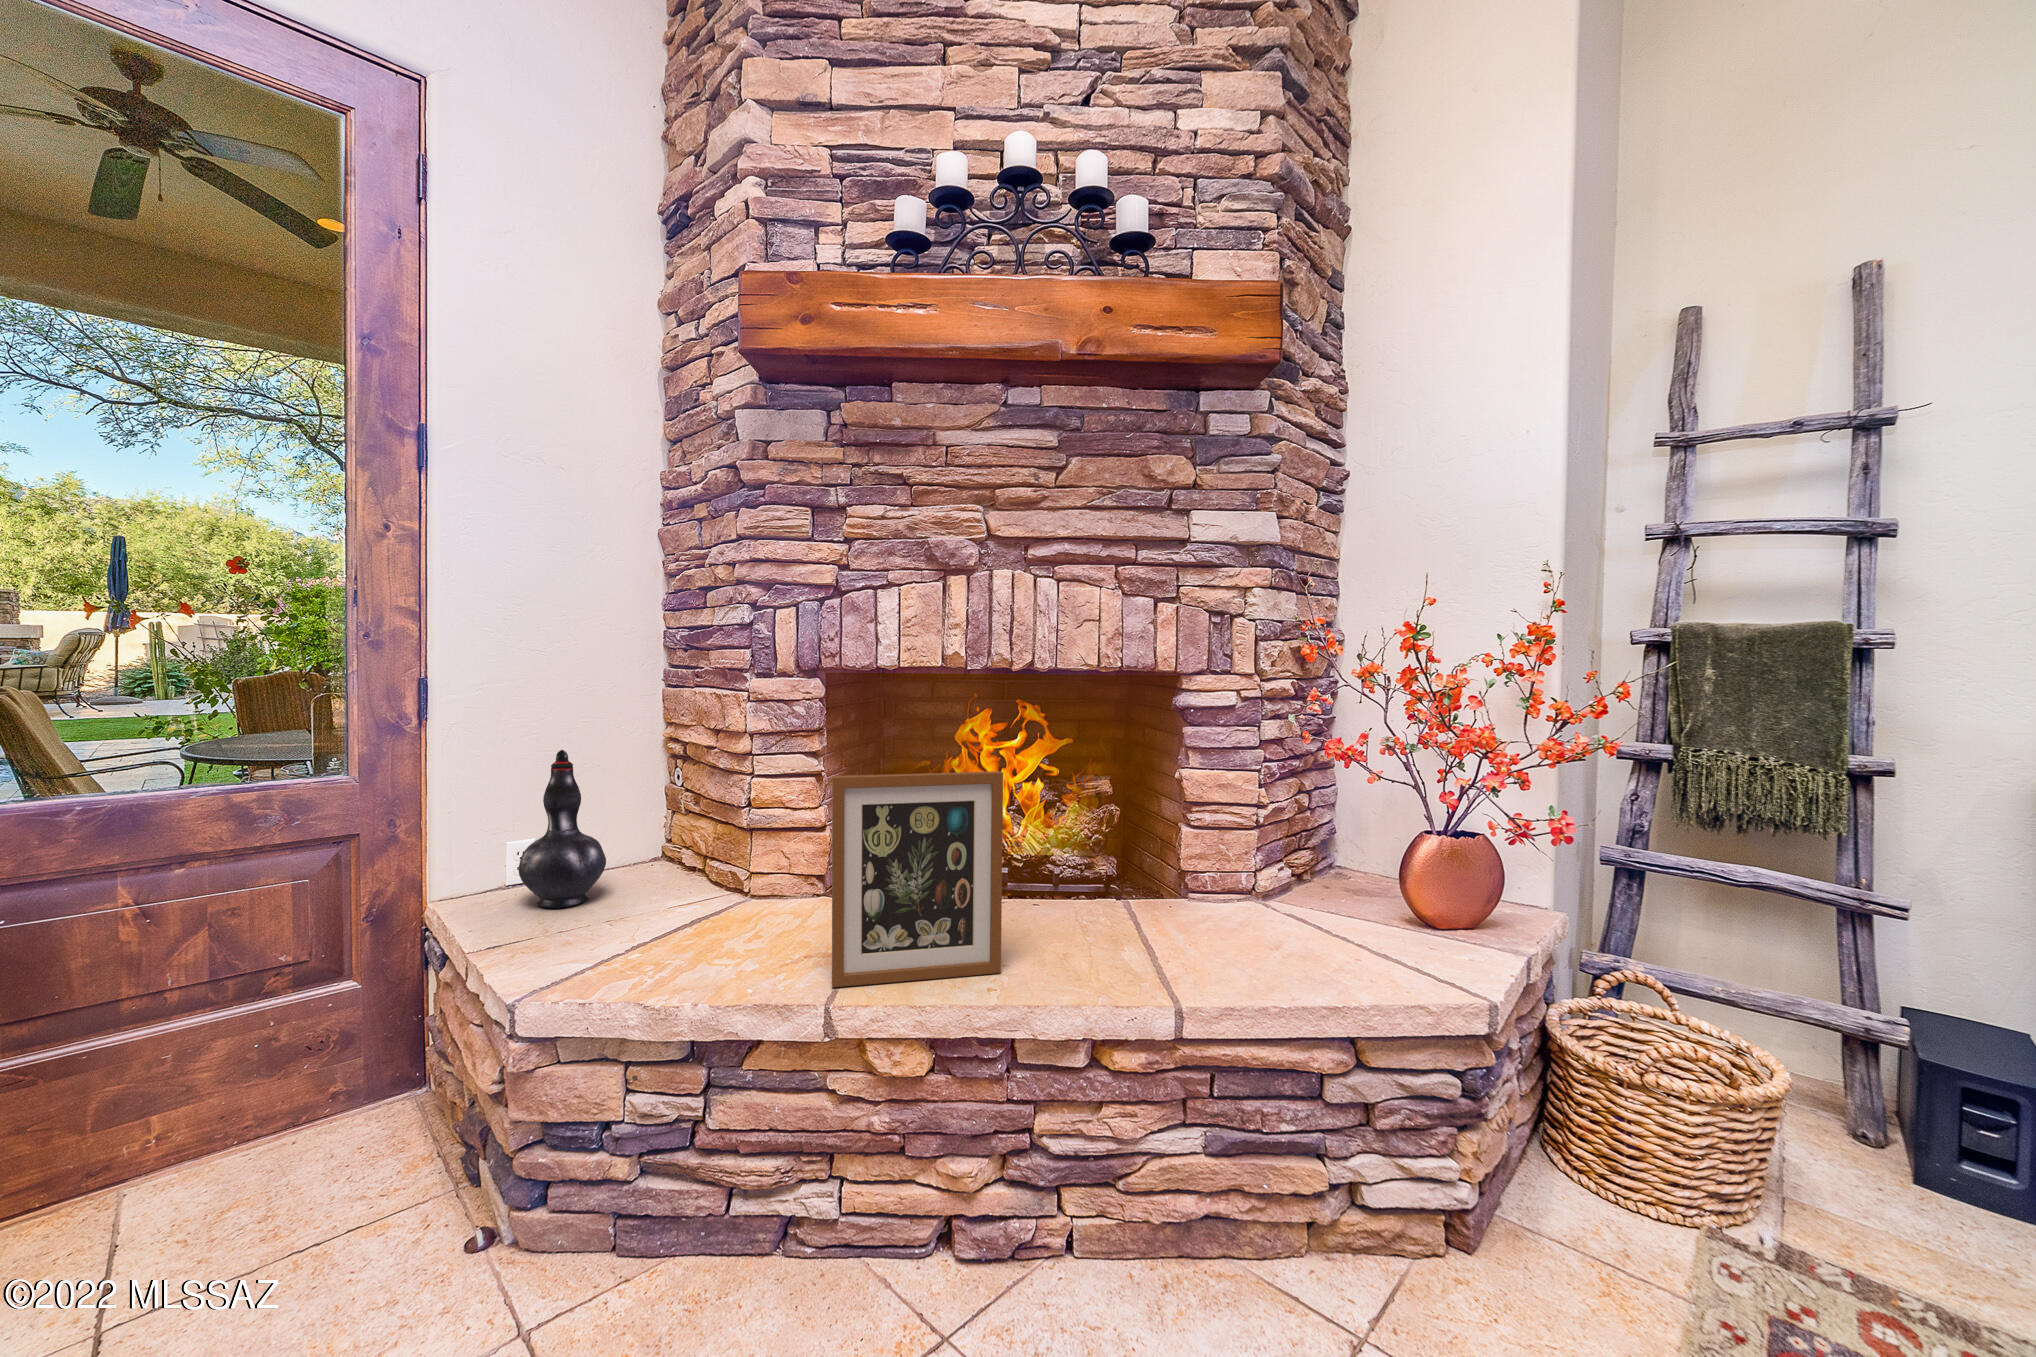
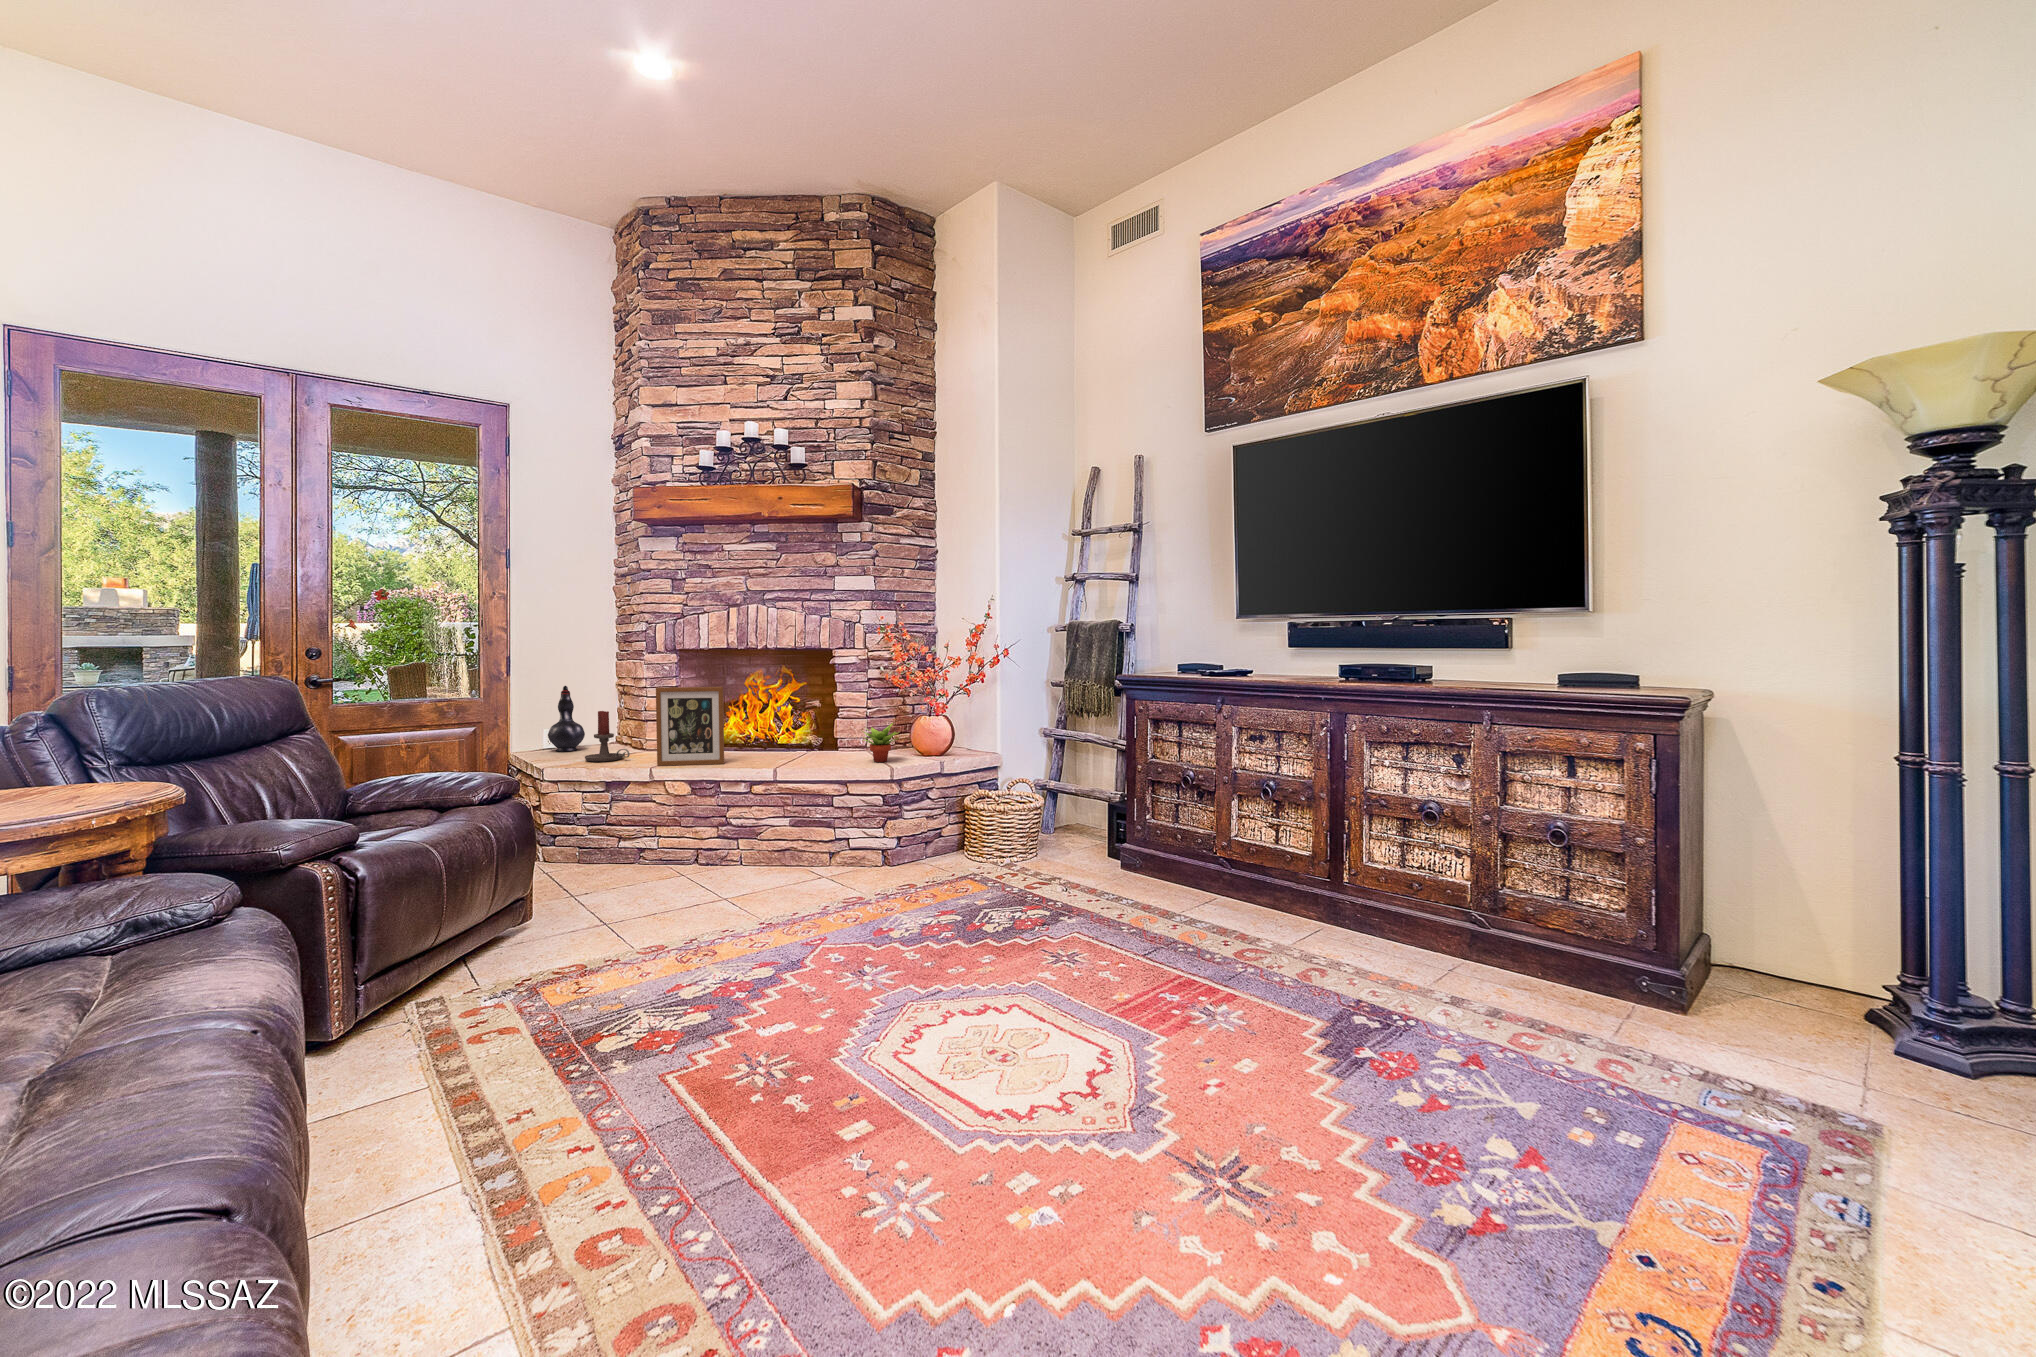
candle holder: none [621,825,740,964] -> present [585,711,630,762]
succulent plant: none [1327,854,1430,958] -> present [861,723,897,762]

